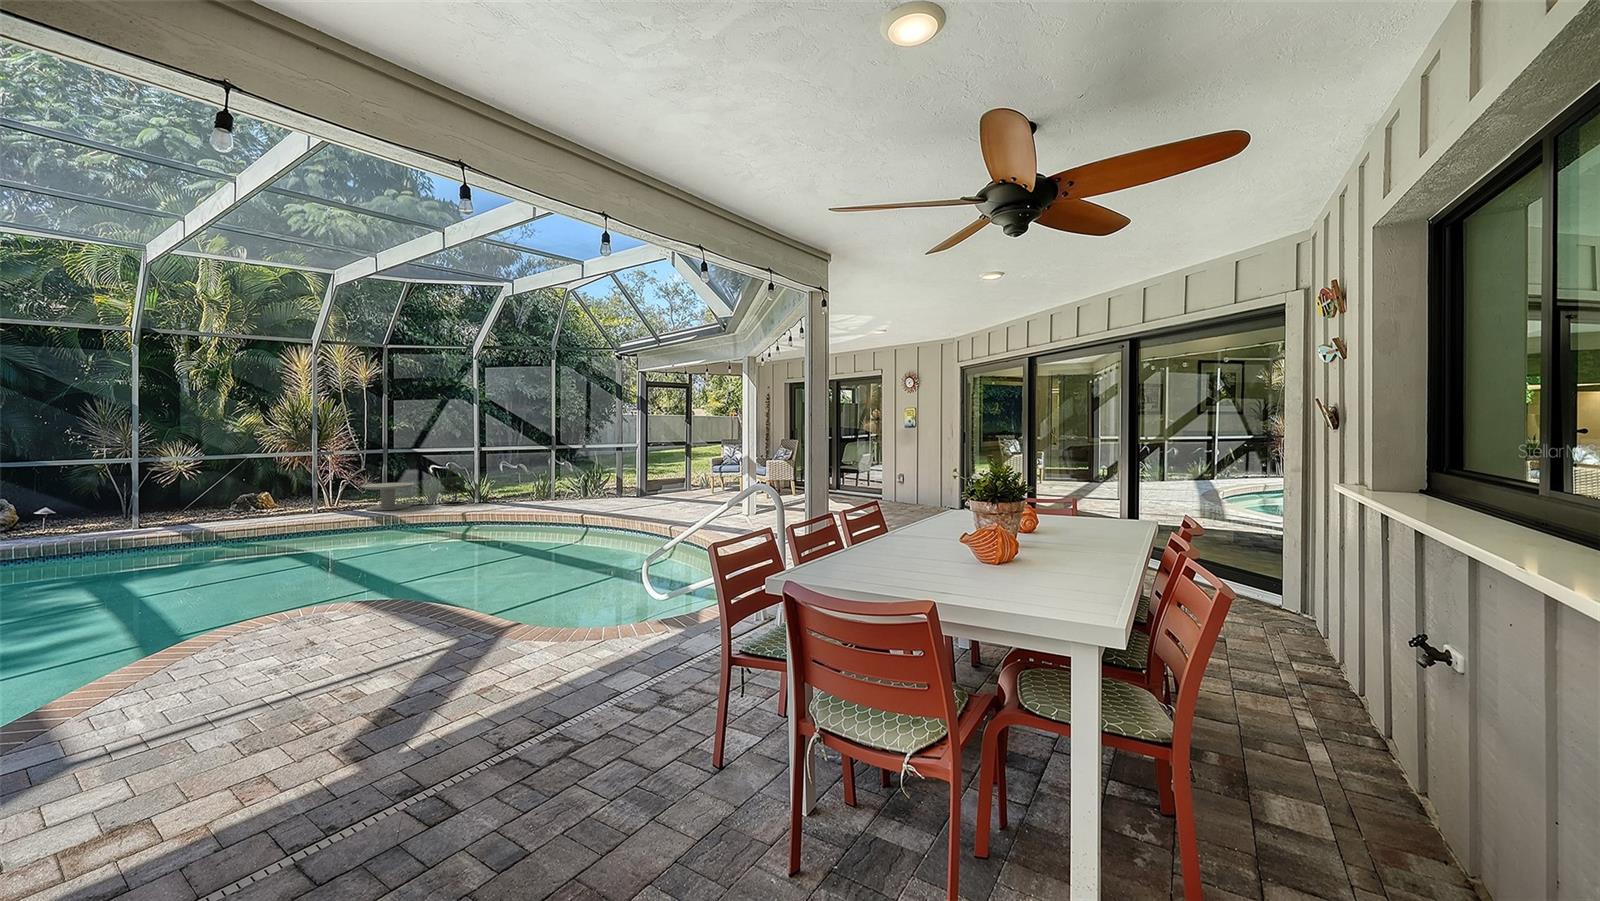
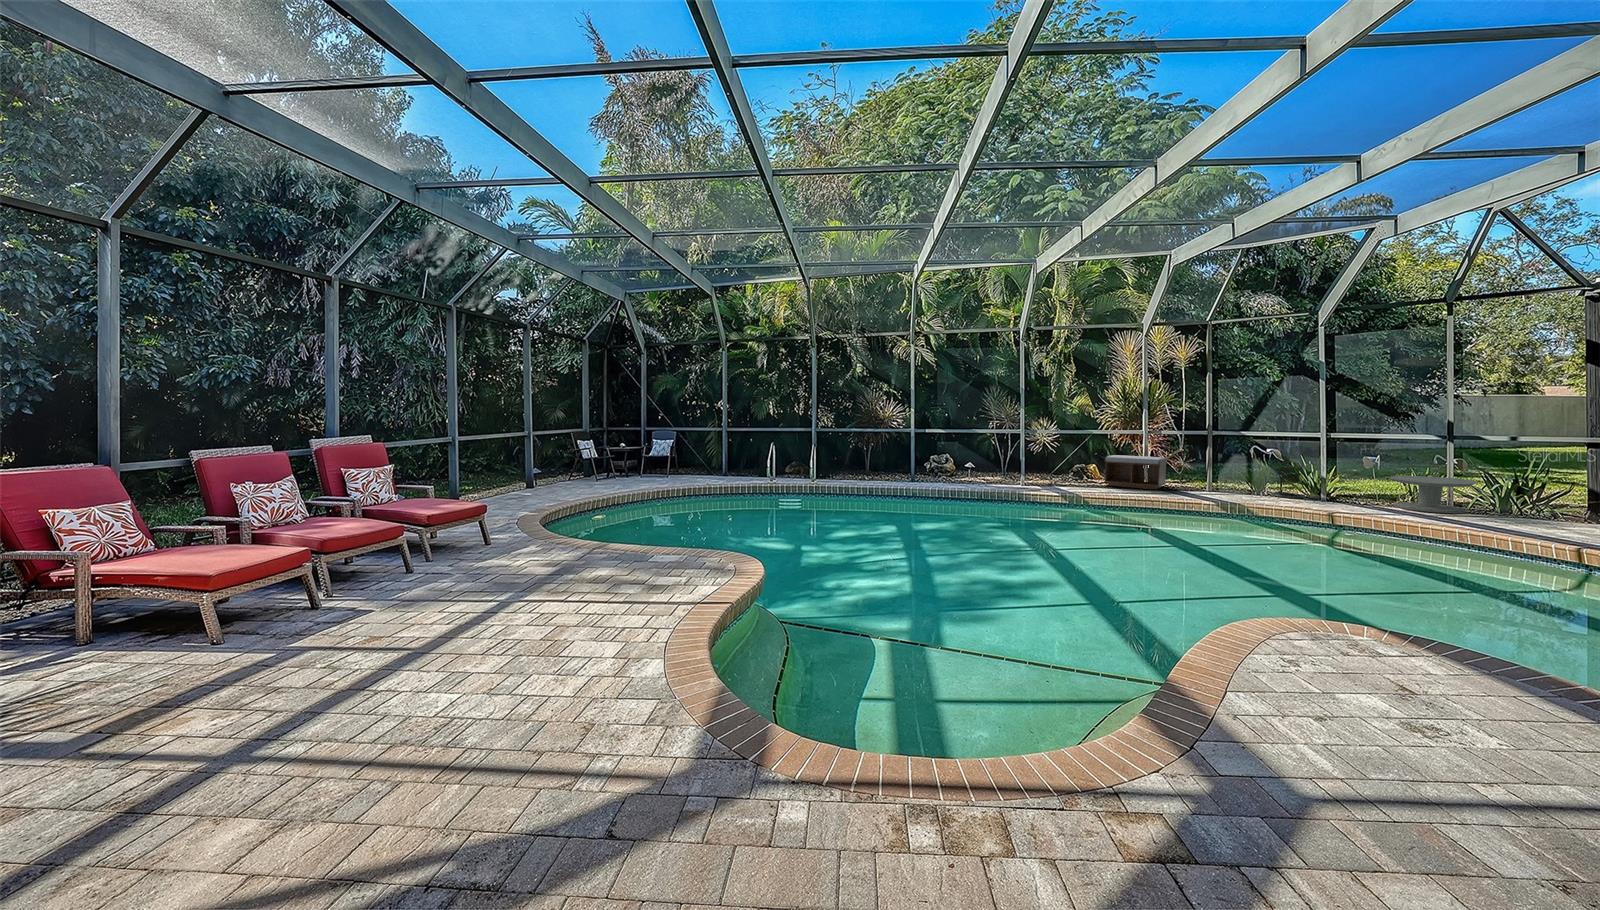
bench: none [268,477,346,514] -> present [1104,455,1167,489]
side table: present [361,483,415,510] -> present [1390,476,1478,513]

